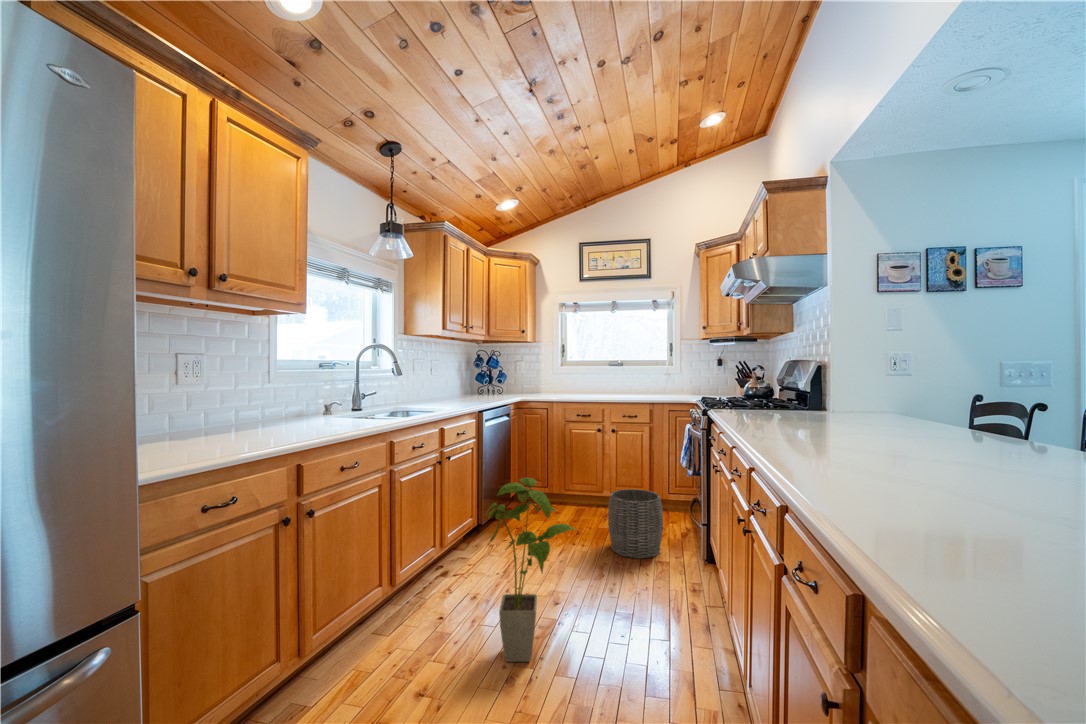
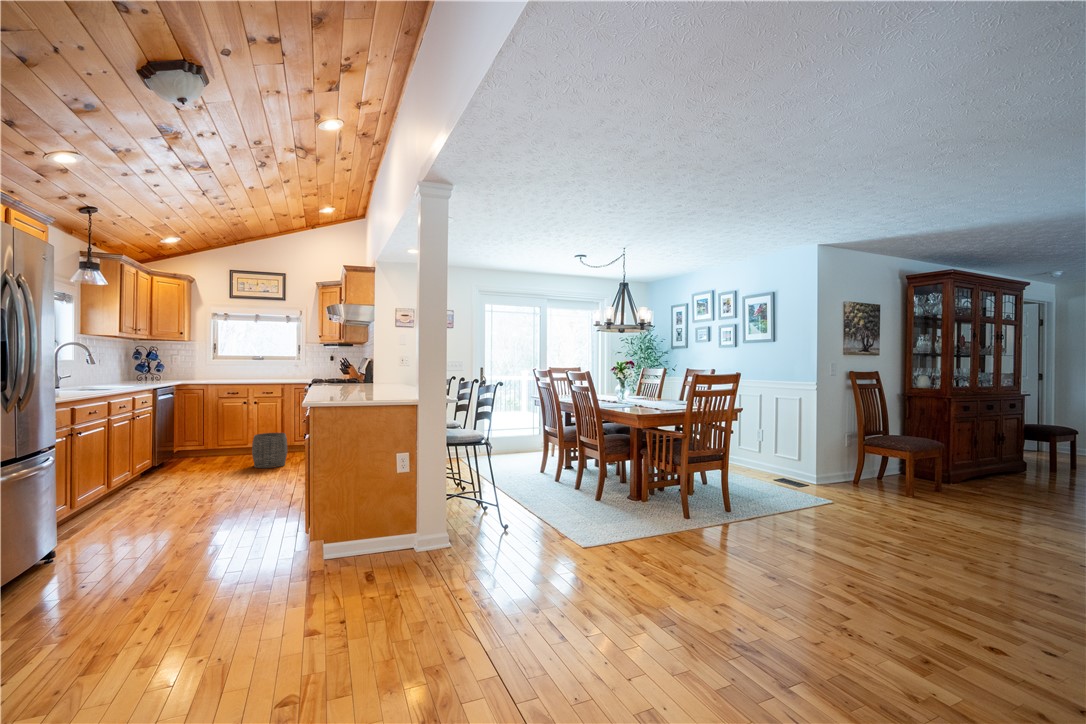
house plant: present [486,477,576,662] -> none [183,414,236,499]

